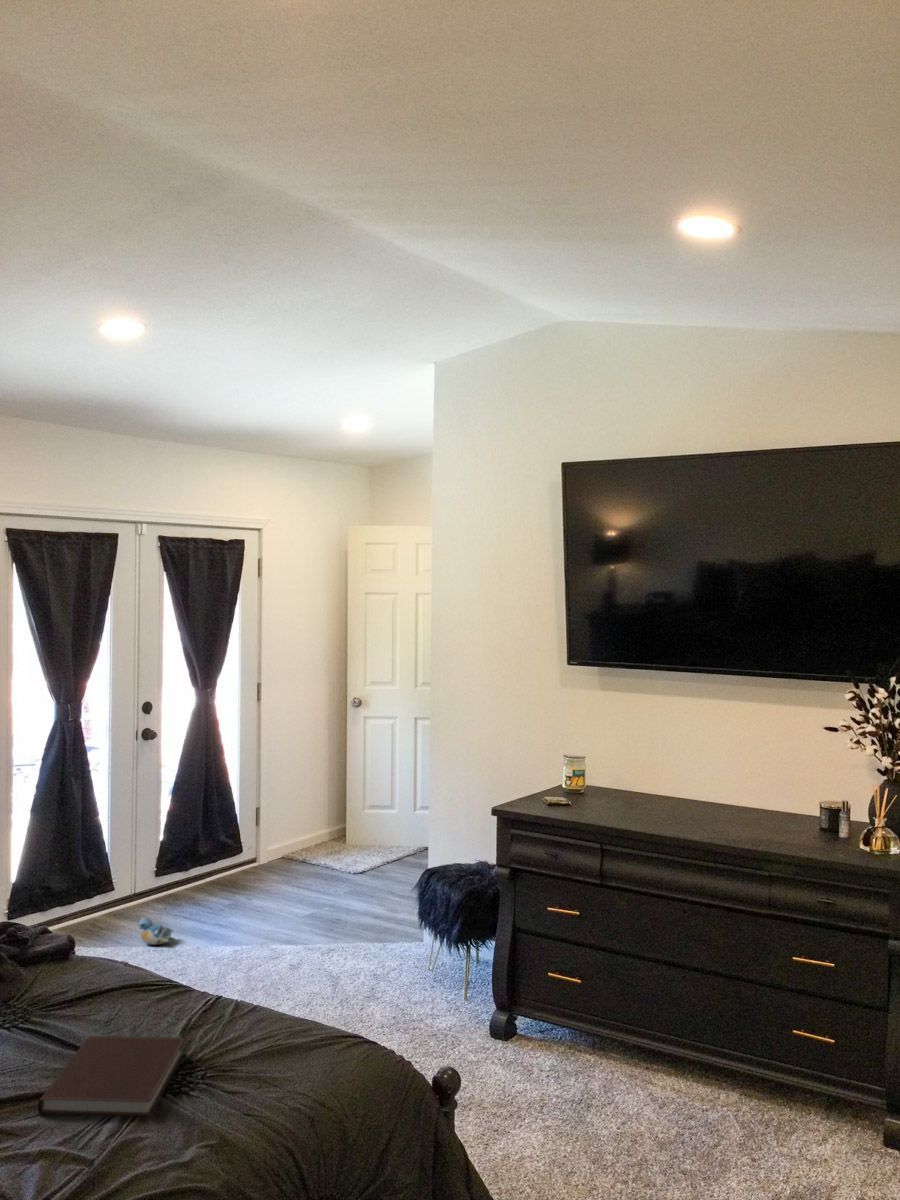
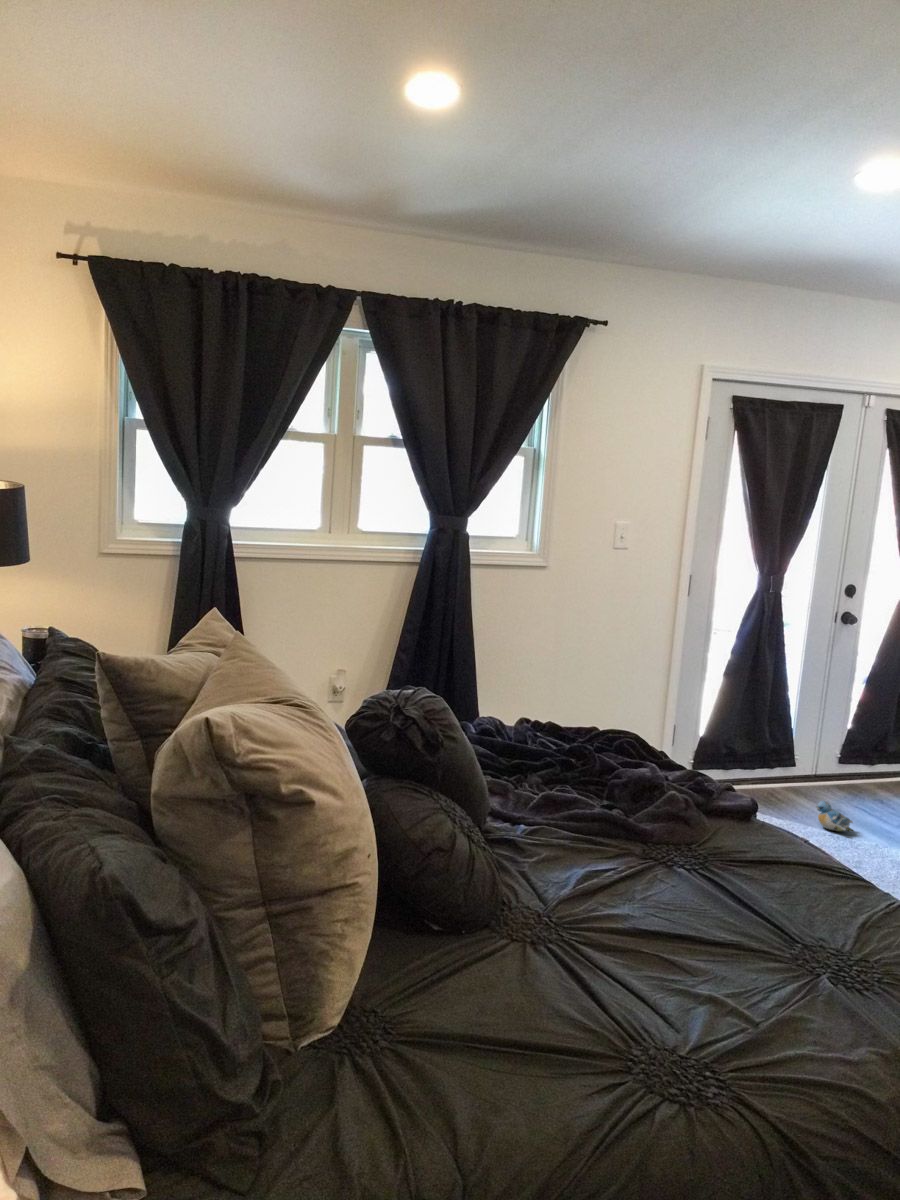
notebook: present [38,1036,186,1117] -> none [710,901,865,1003]

